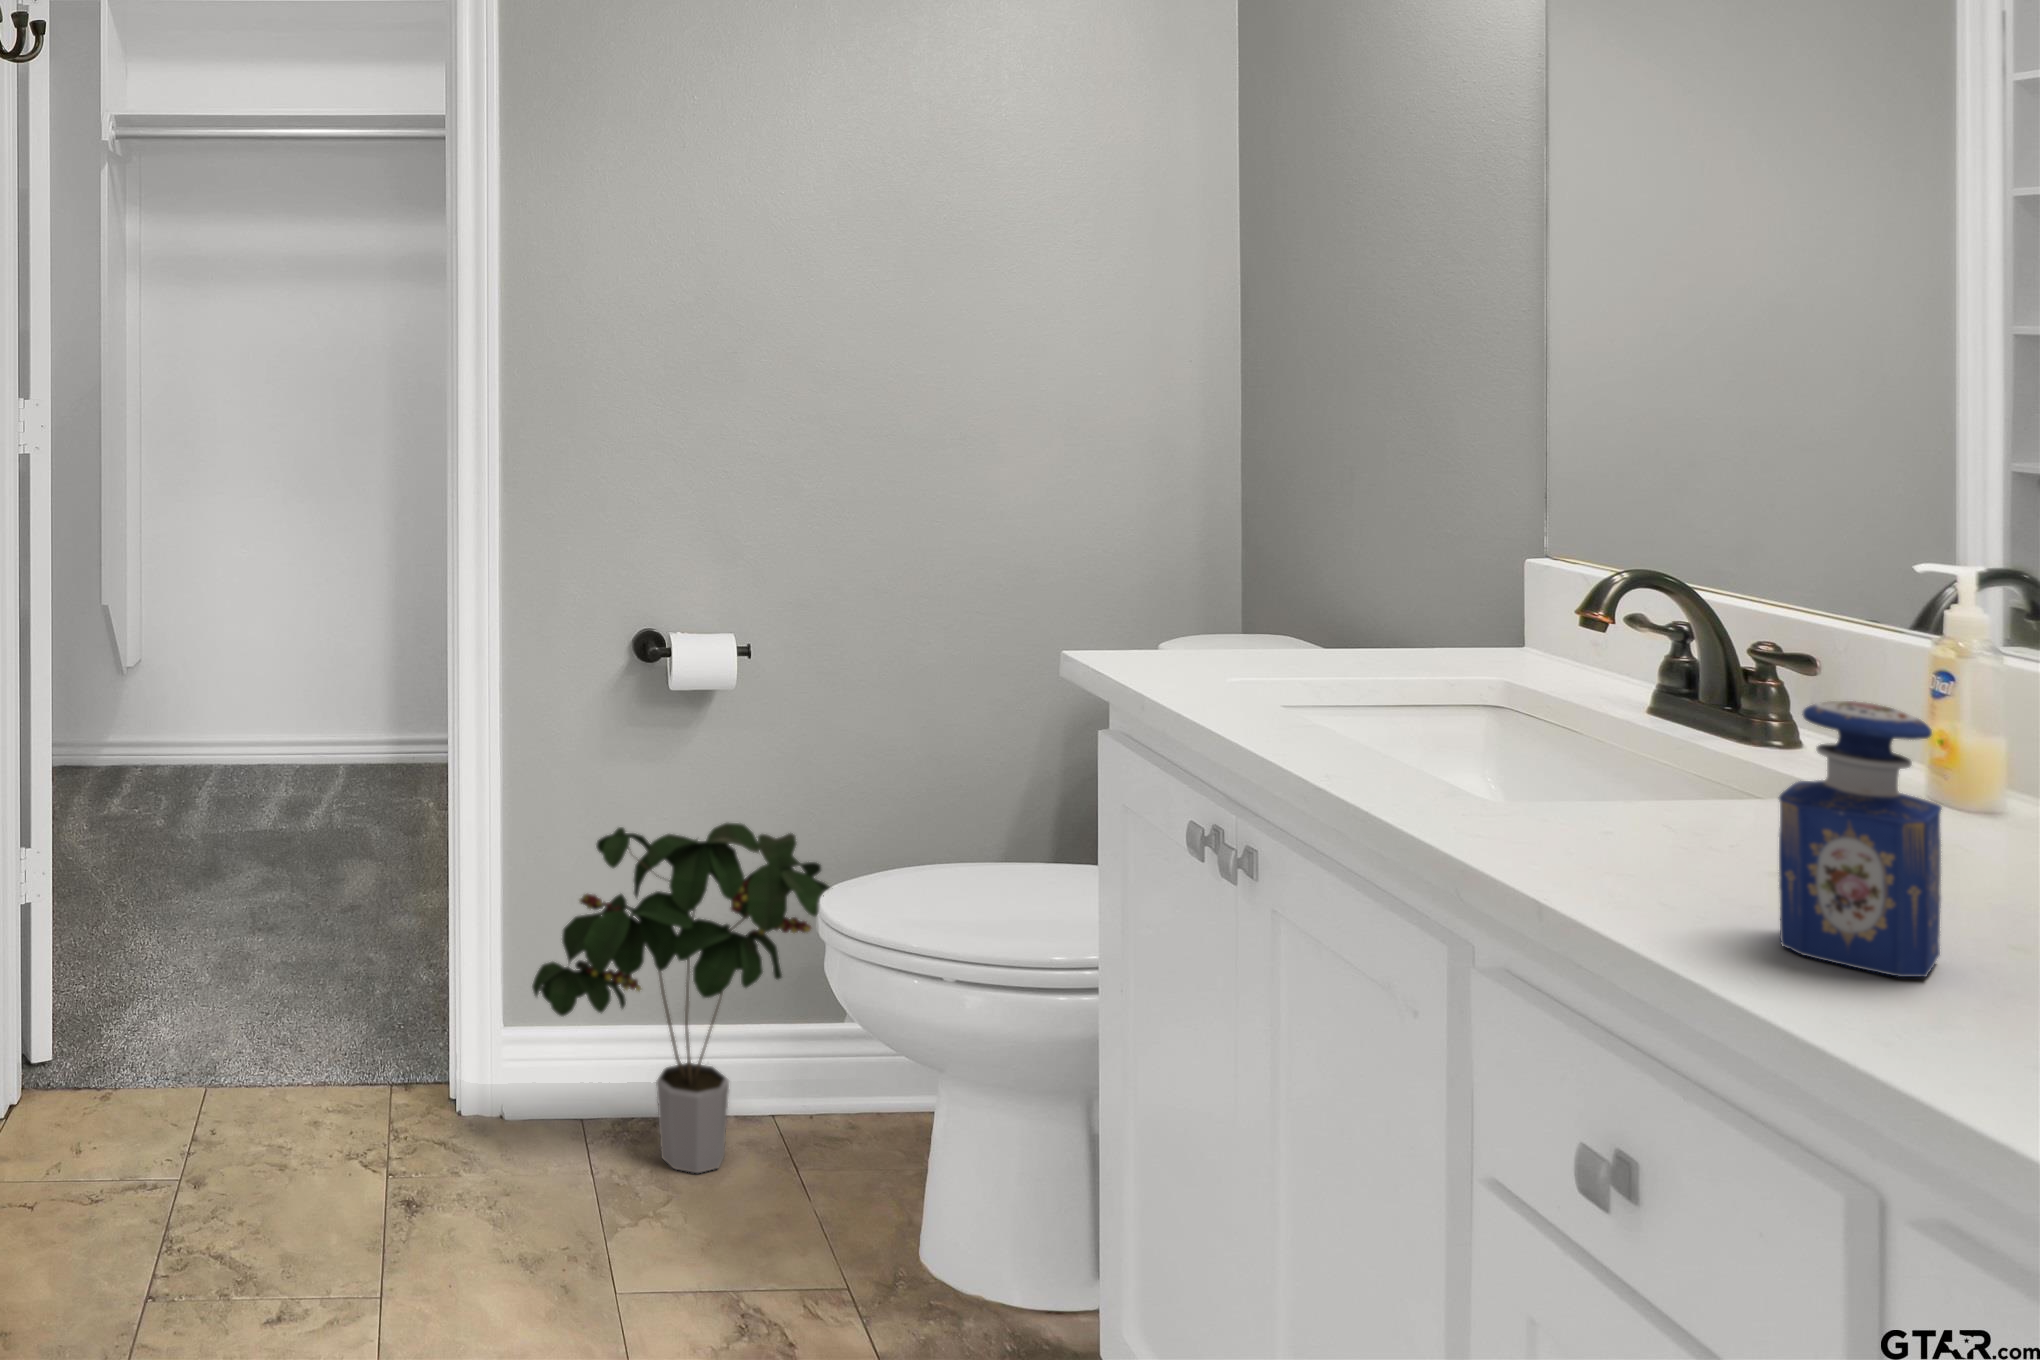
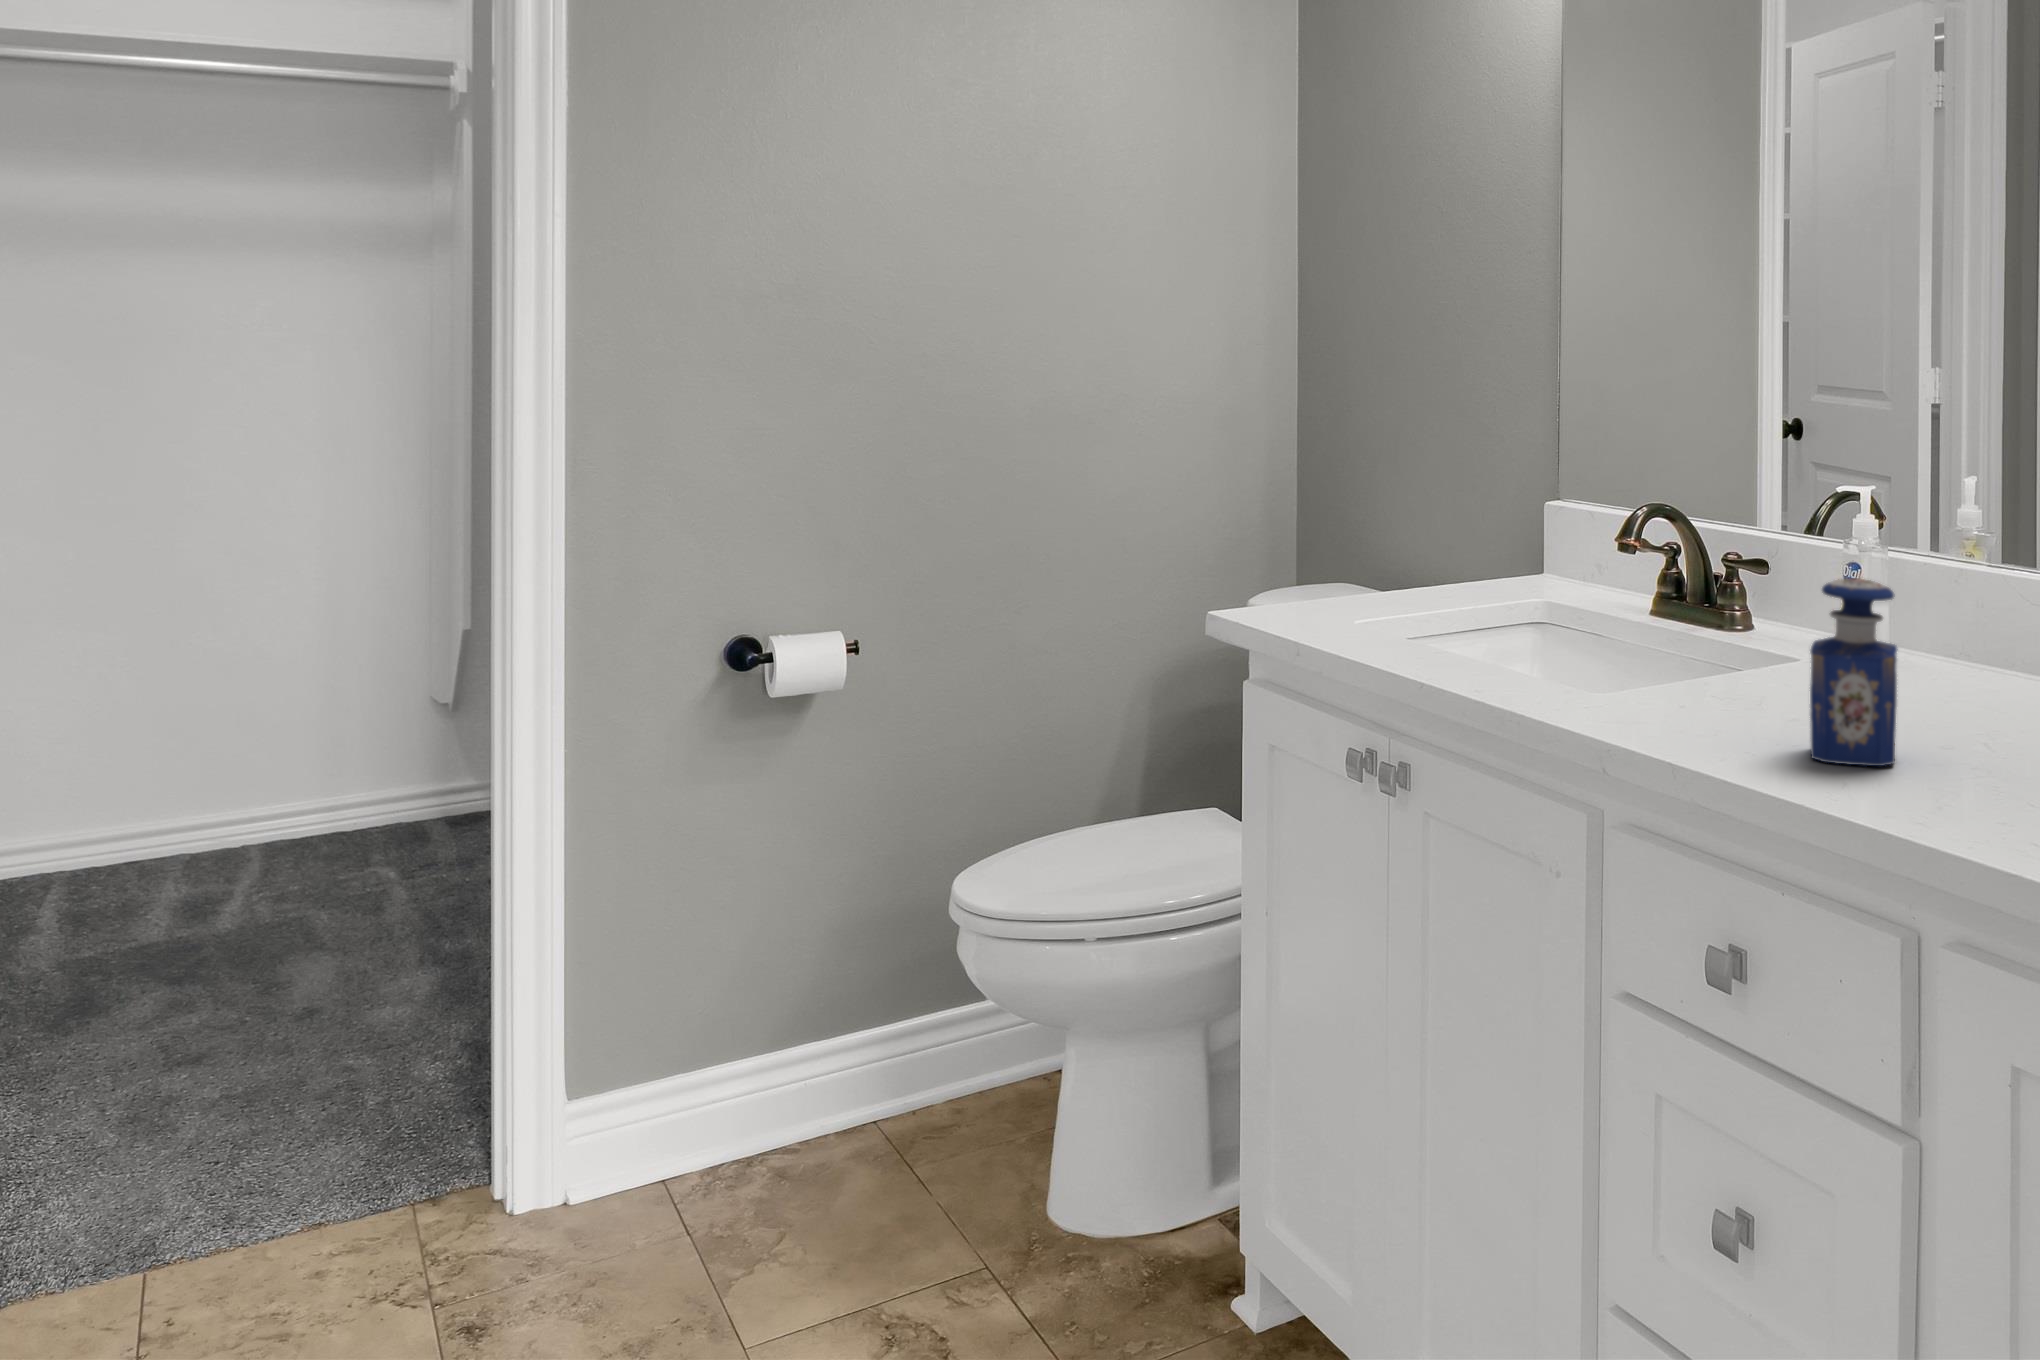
potted plant: present [532,823,830,1173] -> none [613,827,961,1205]

